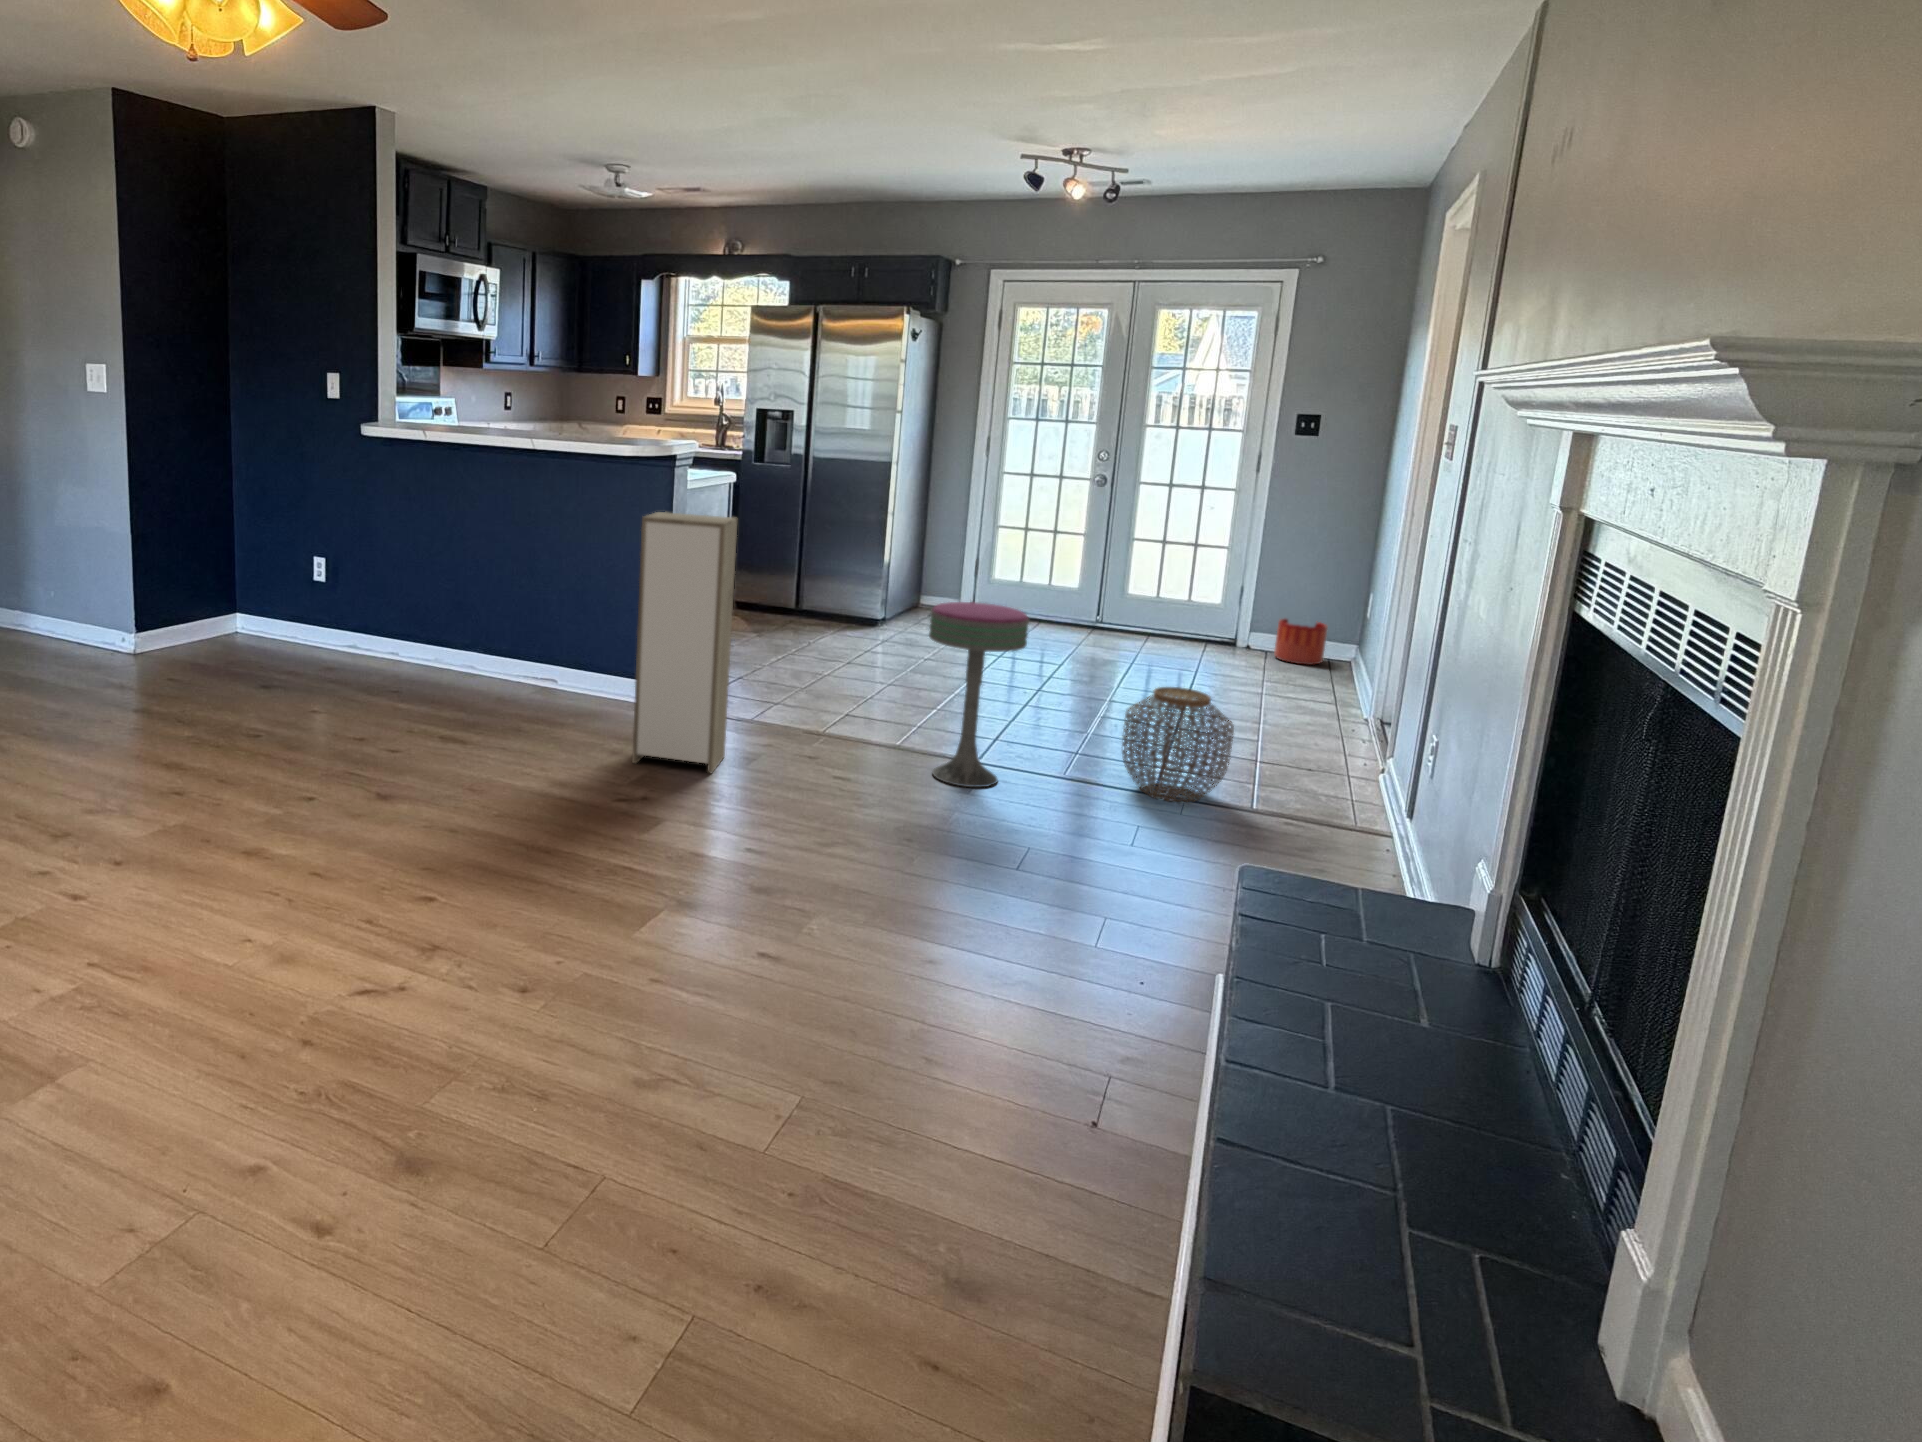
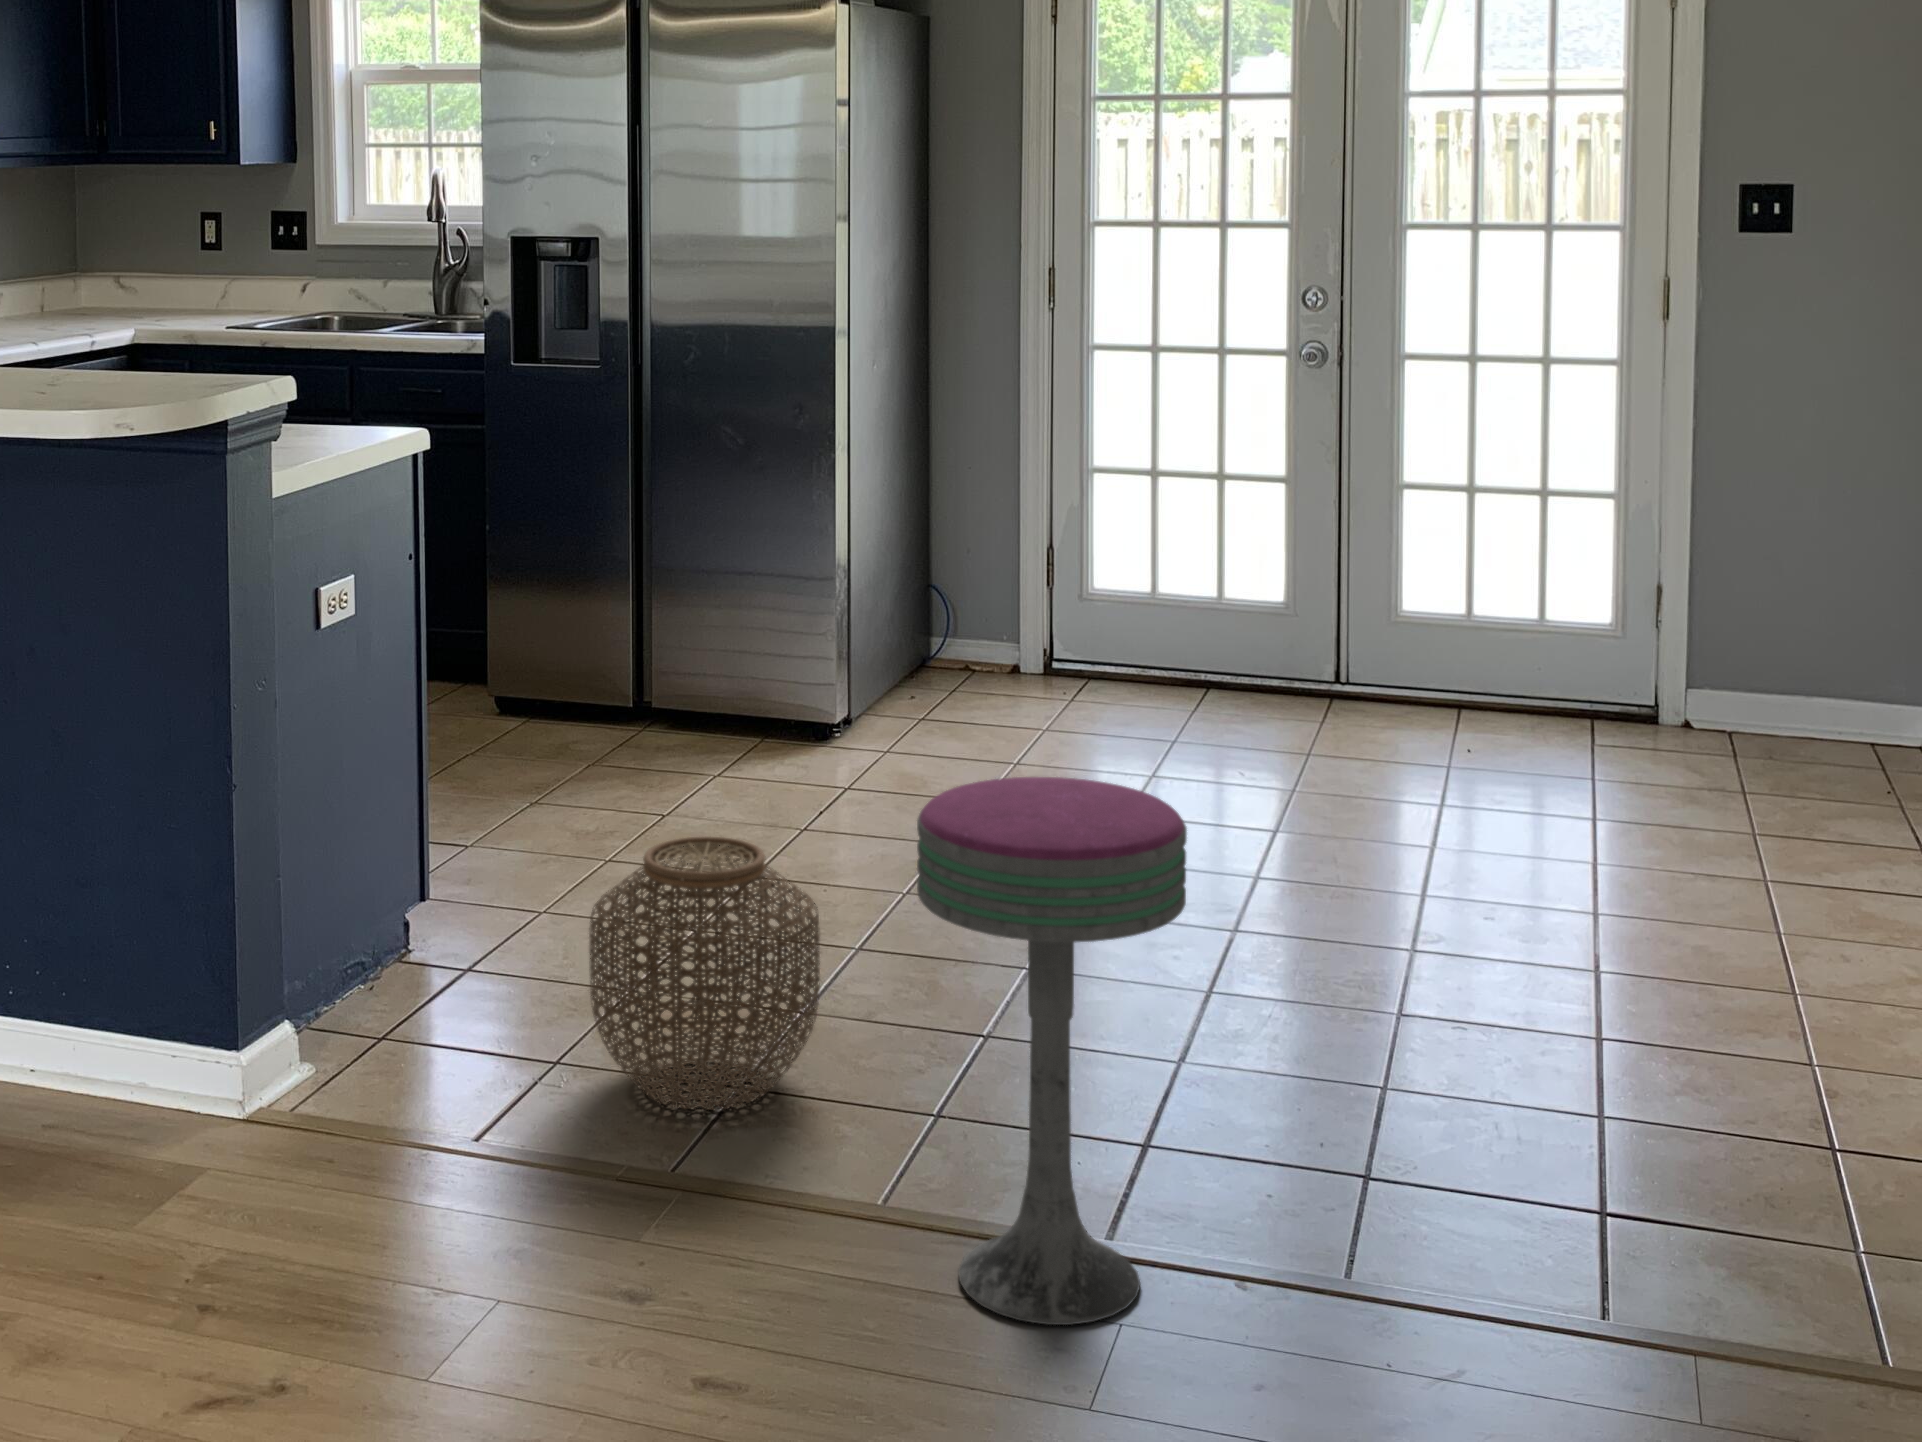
storage cabinet: present [632,512,737,773] -> none [65,591,369,1363]
planter: present [1274,619,1328,665] -> none [1744,652,1859,763]
woven basket: present [1122,687,1234,802] -> present [589,836,820,1110]

